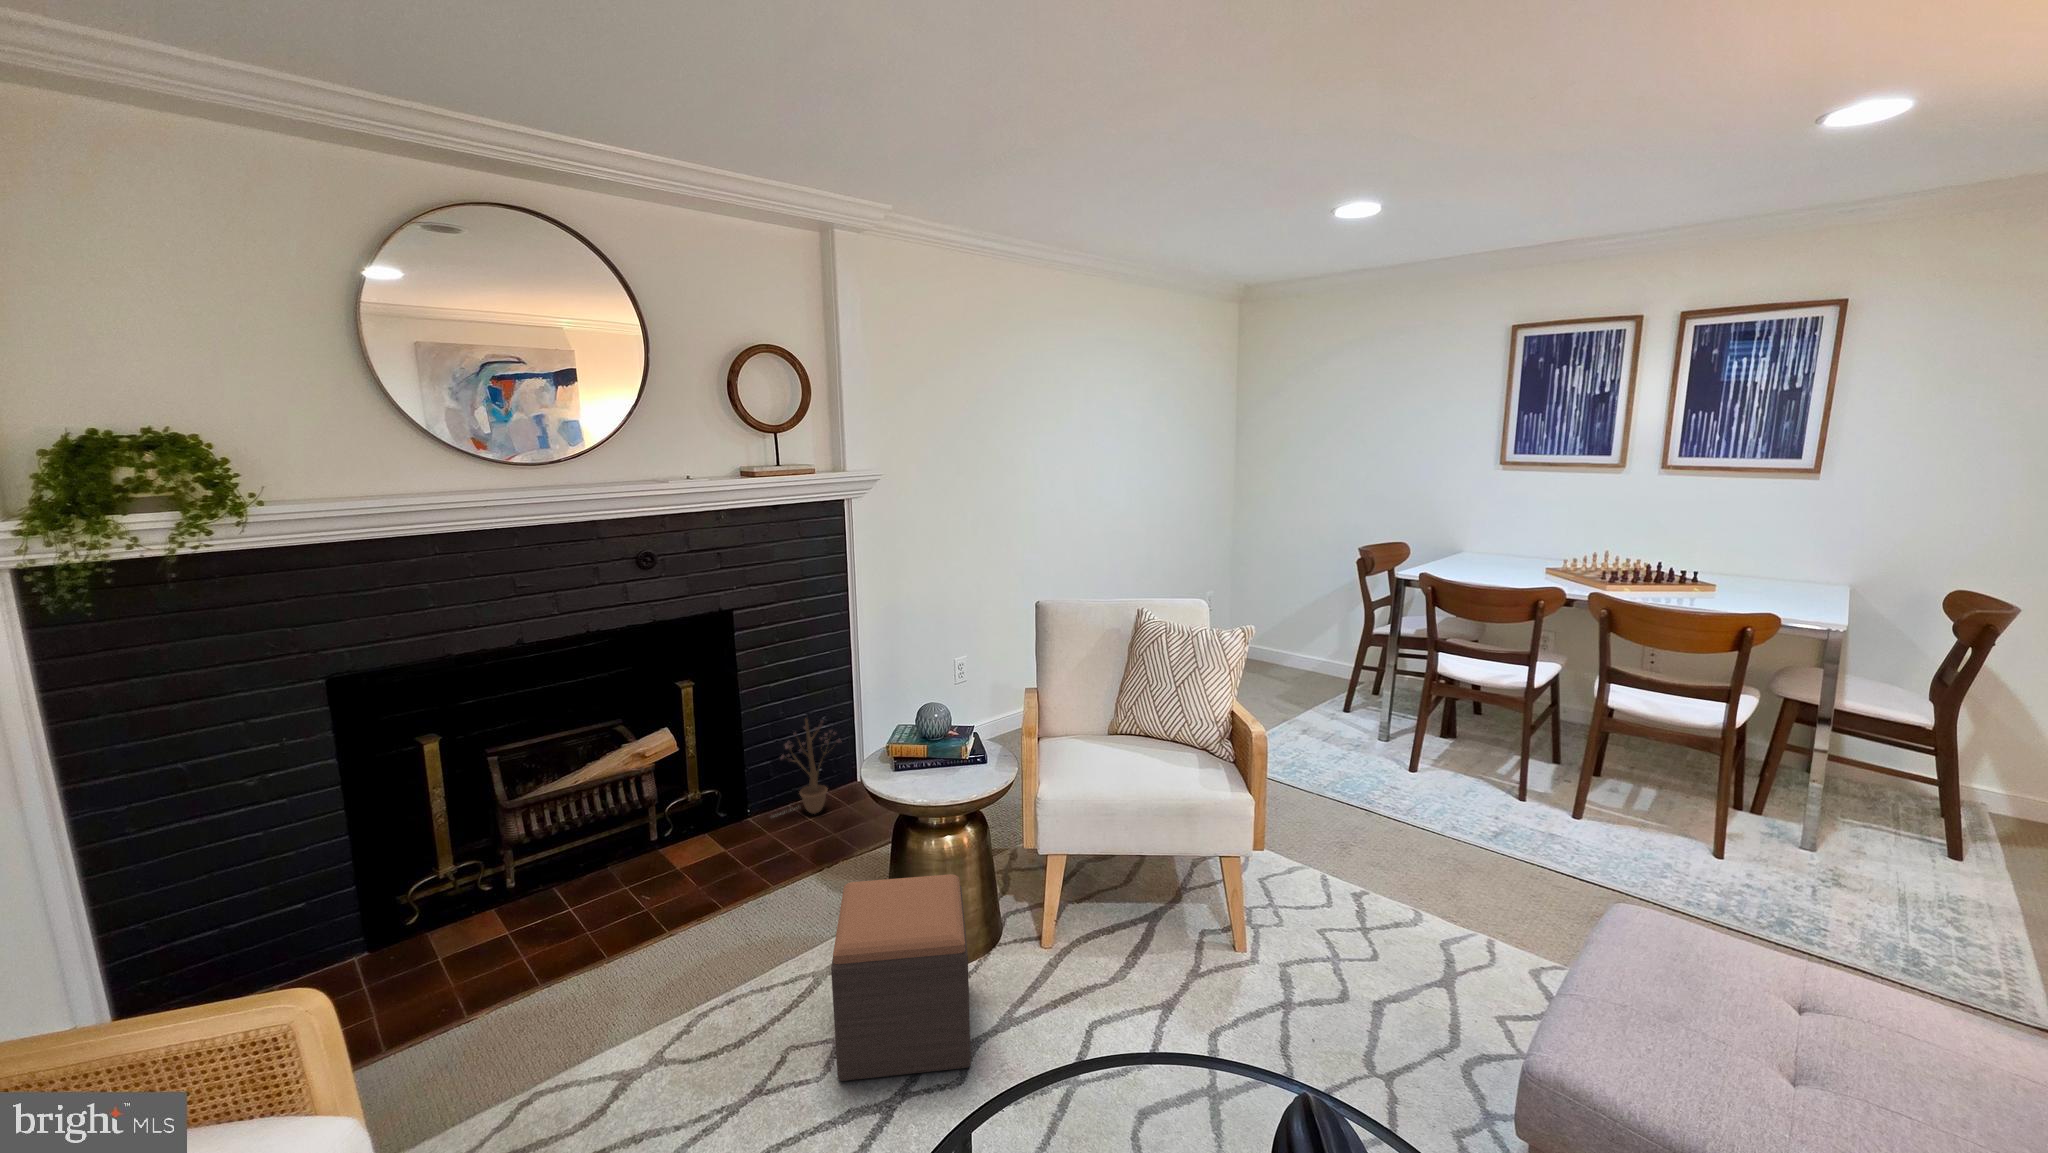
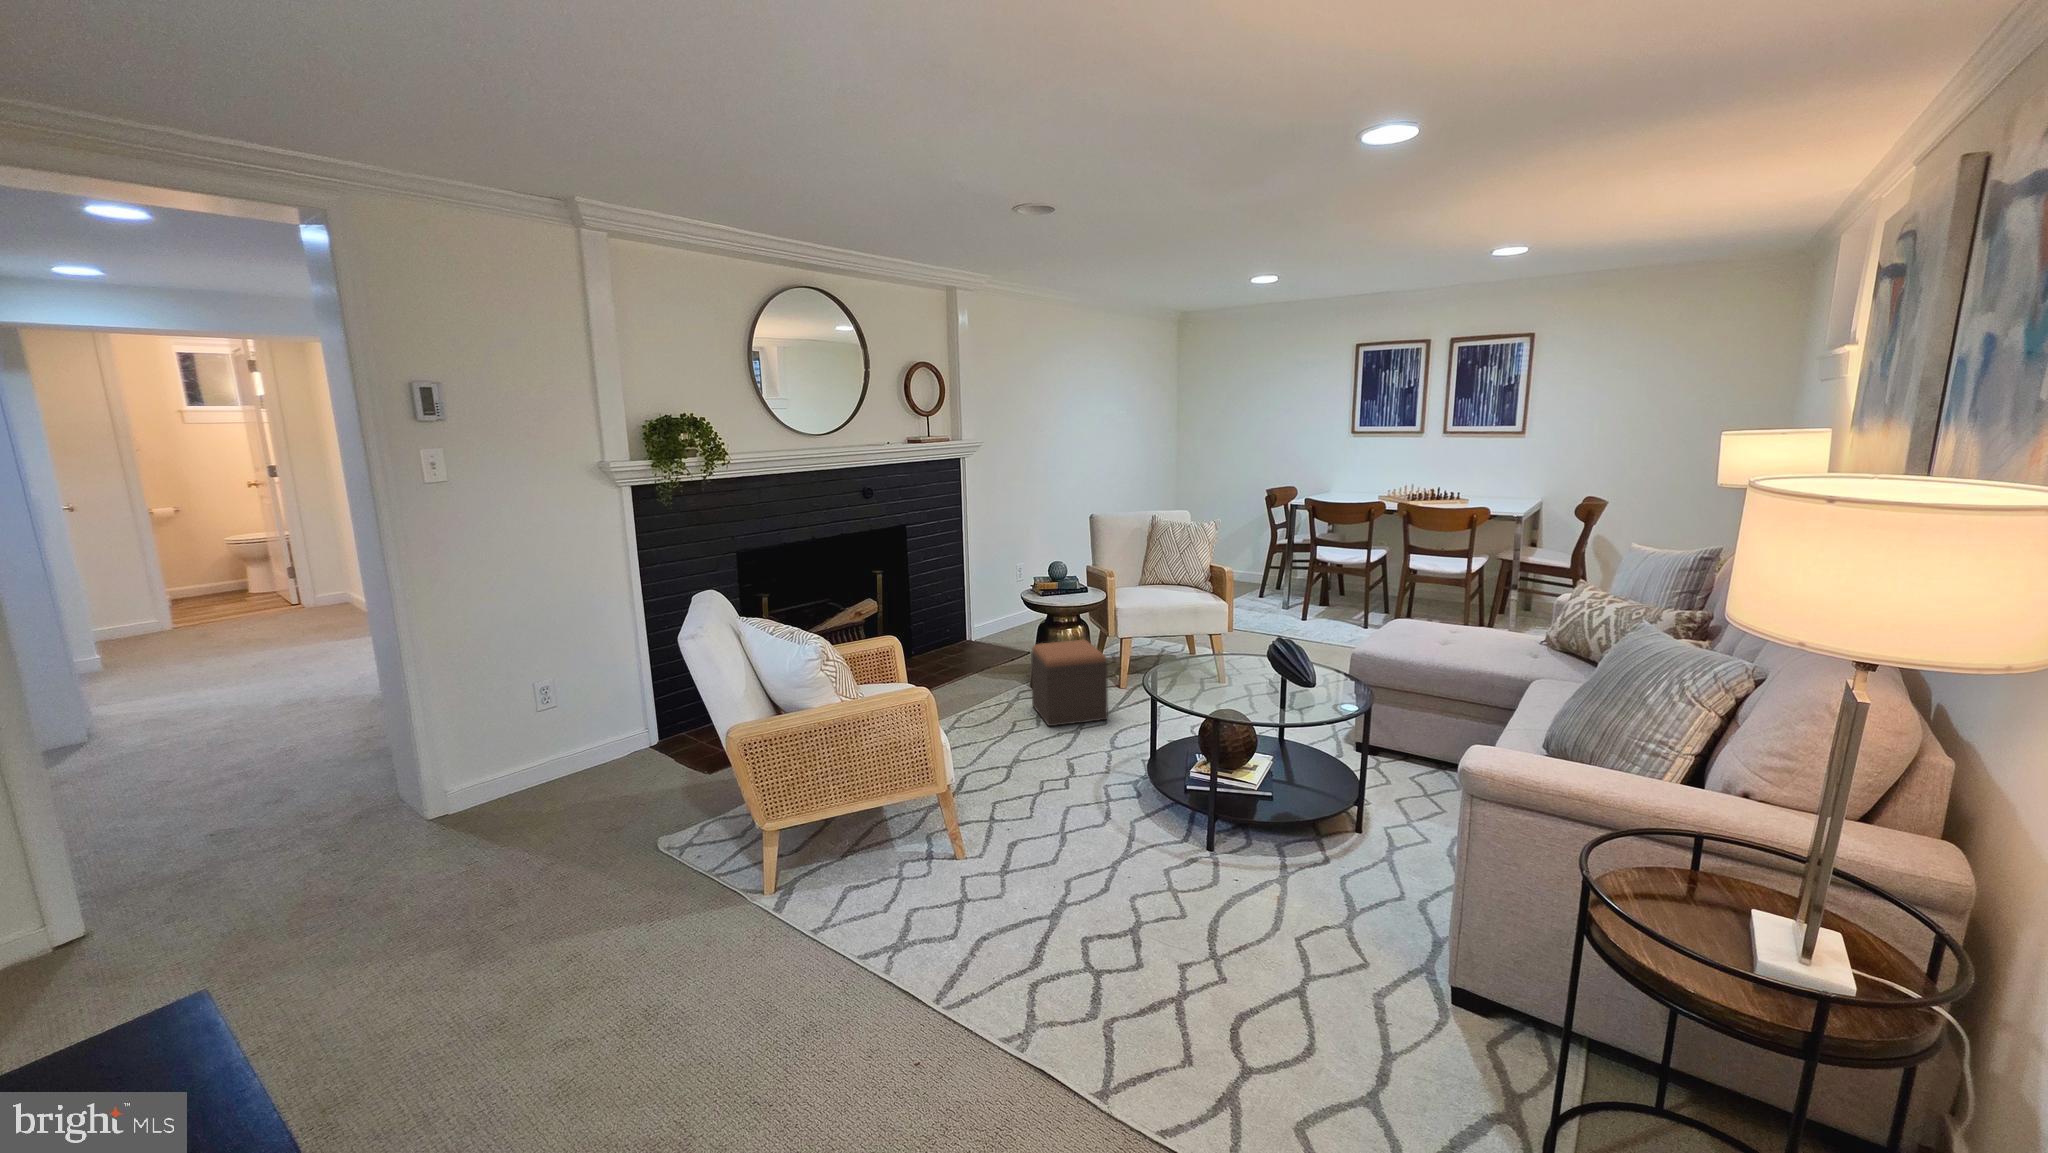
decorative plant: present [774,719,841,817] -> none [931,592,969,654]

